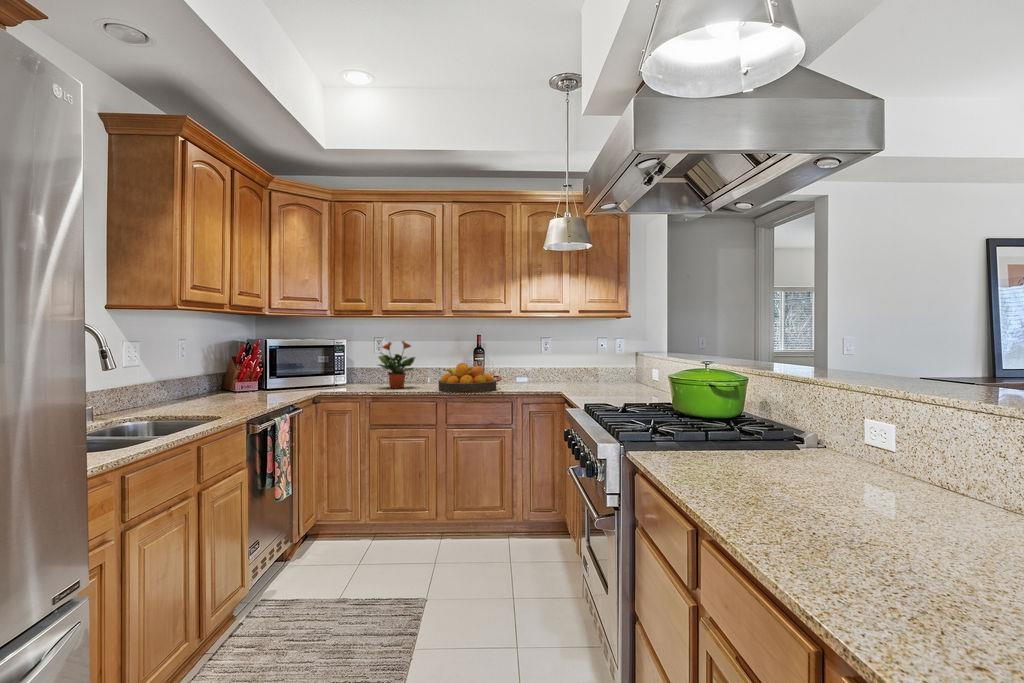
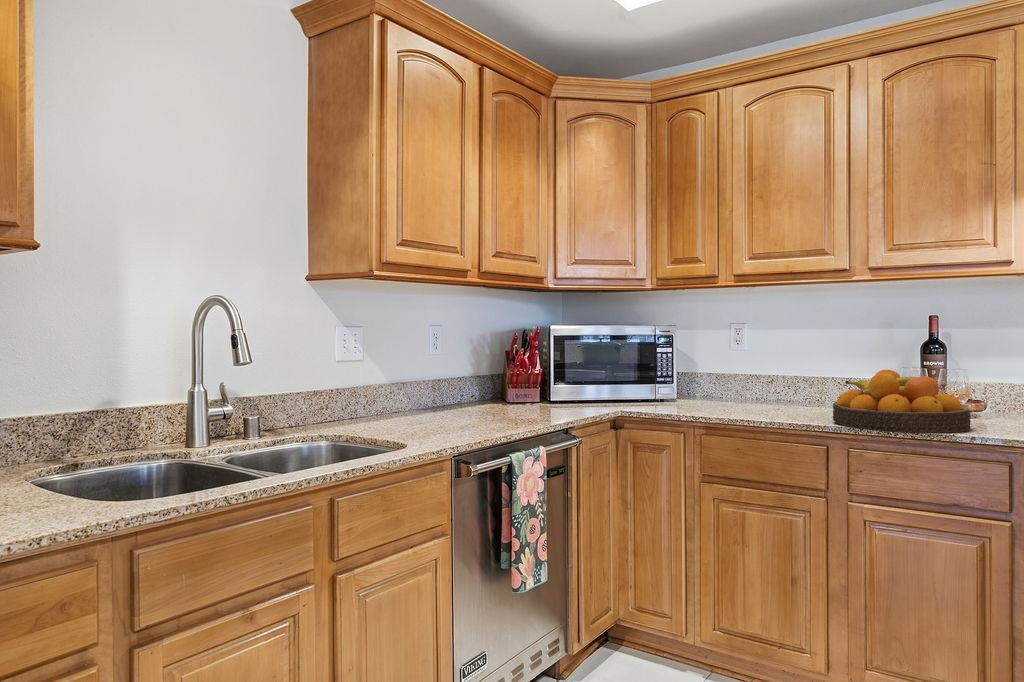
potted plant: present [378,341,415,388] -> none [717,326,792,413]

